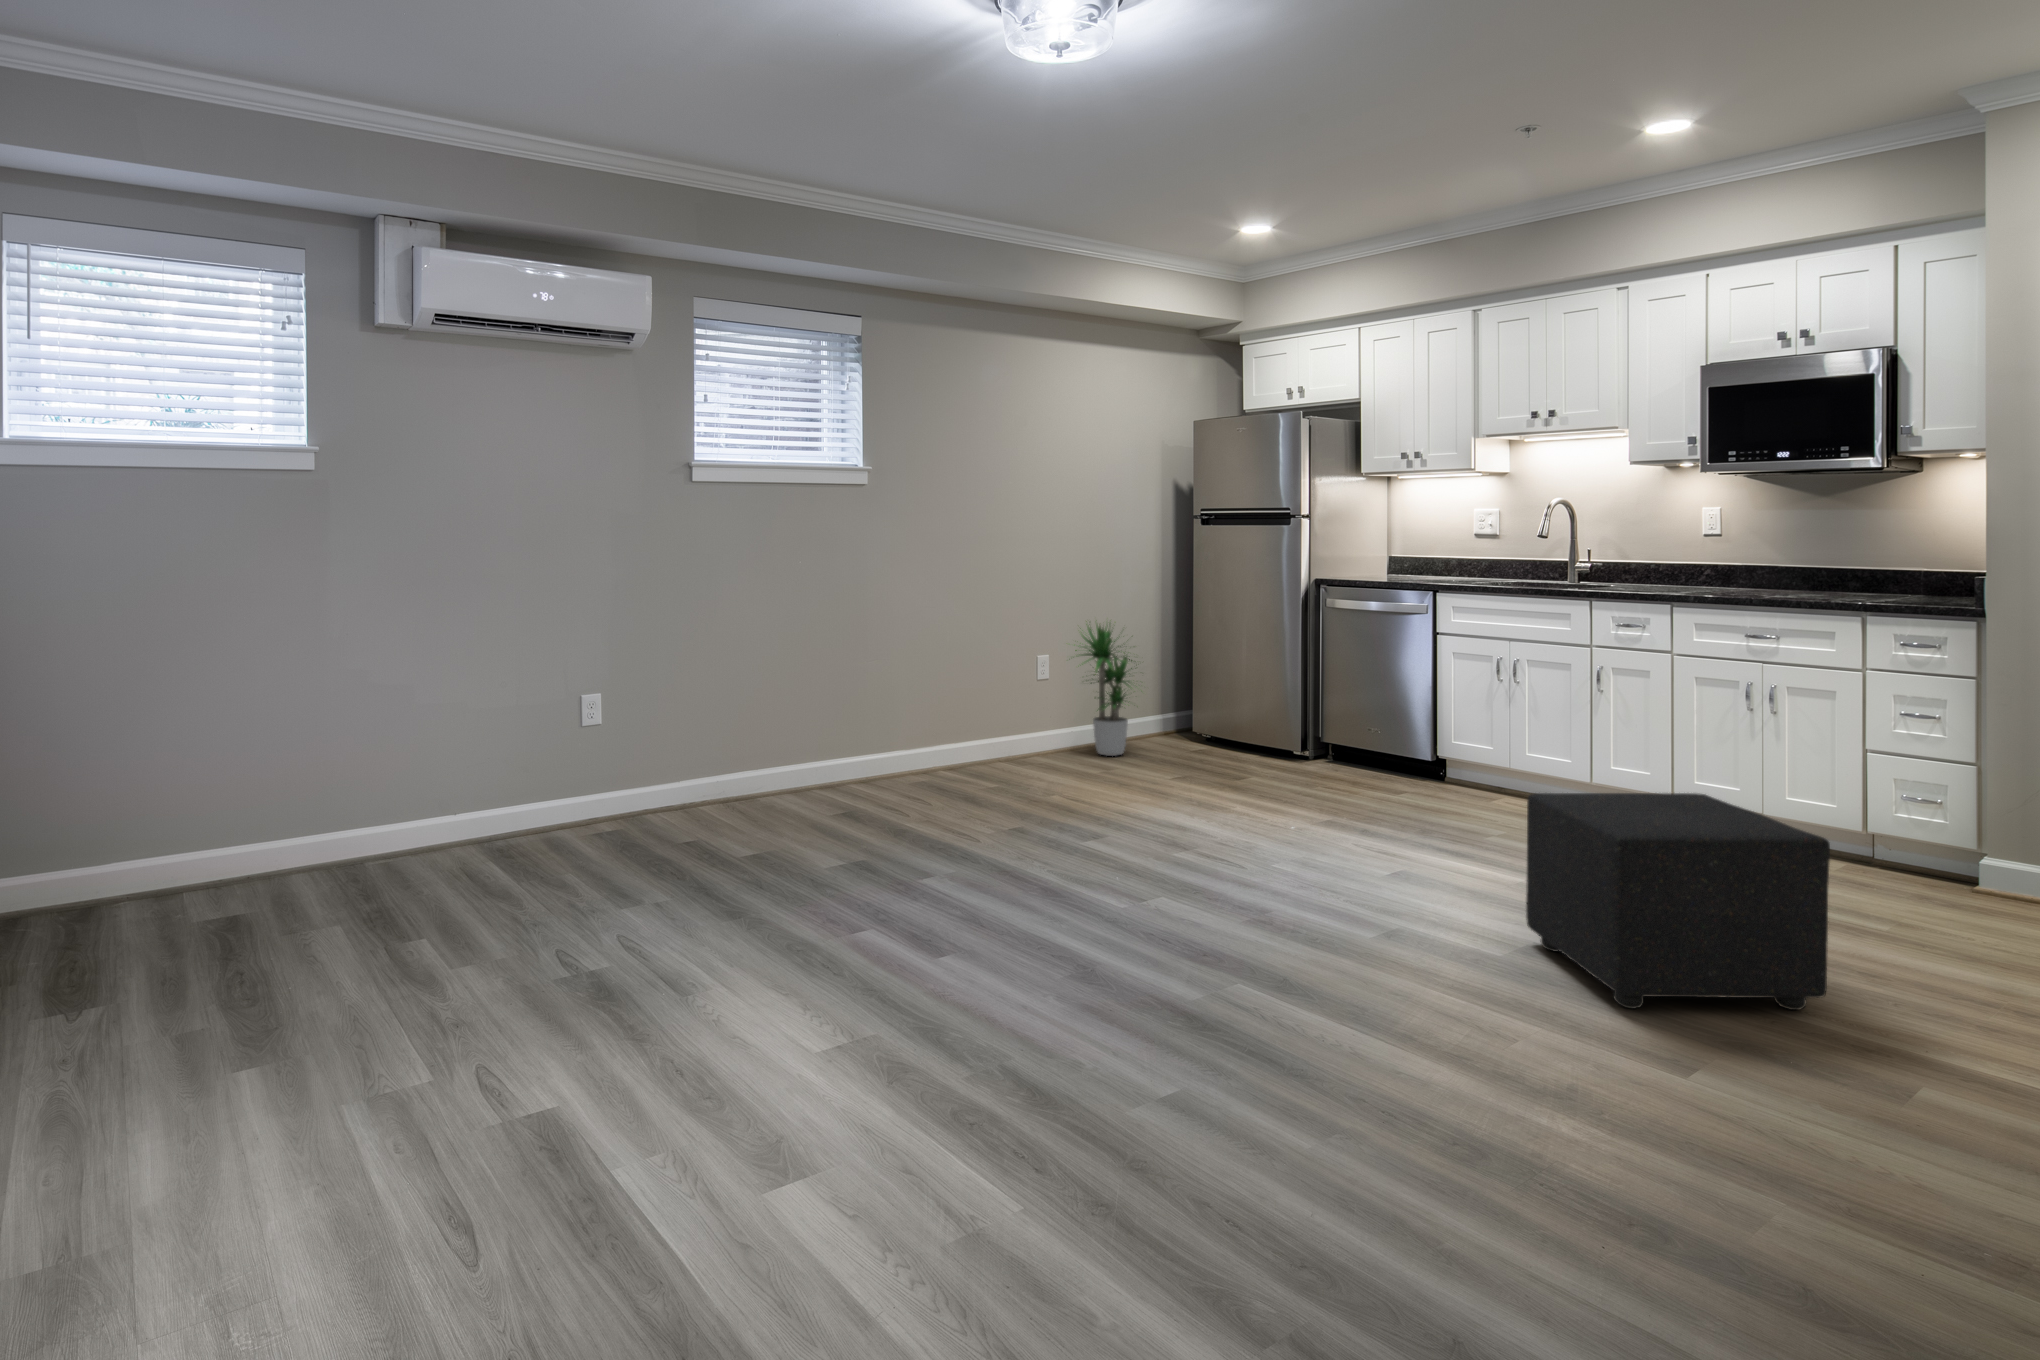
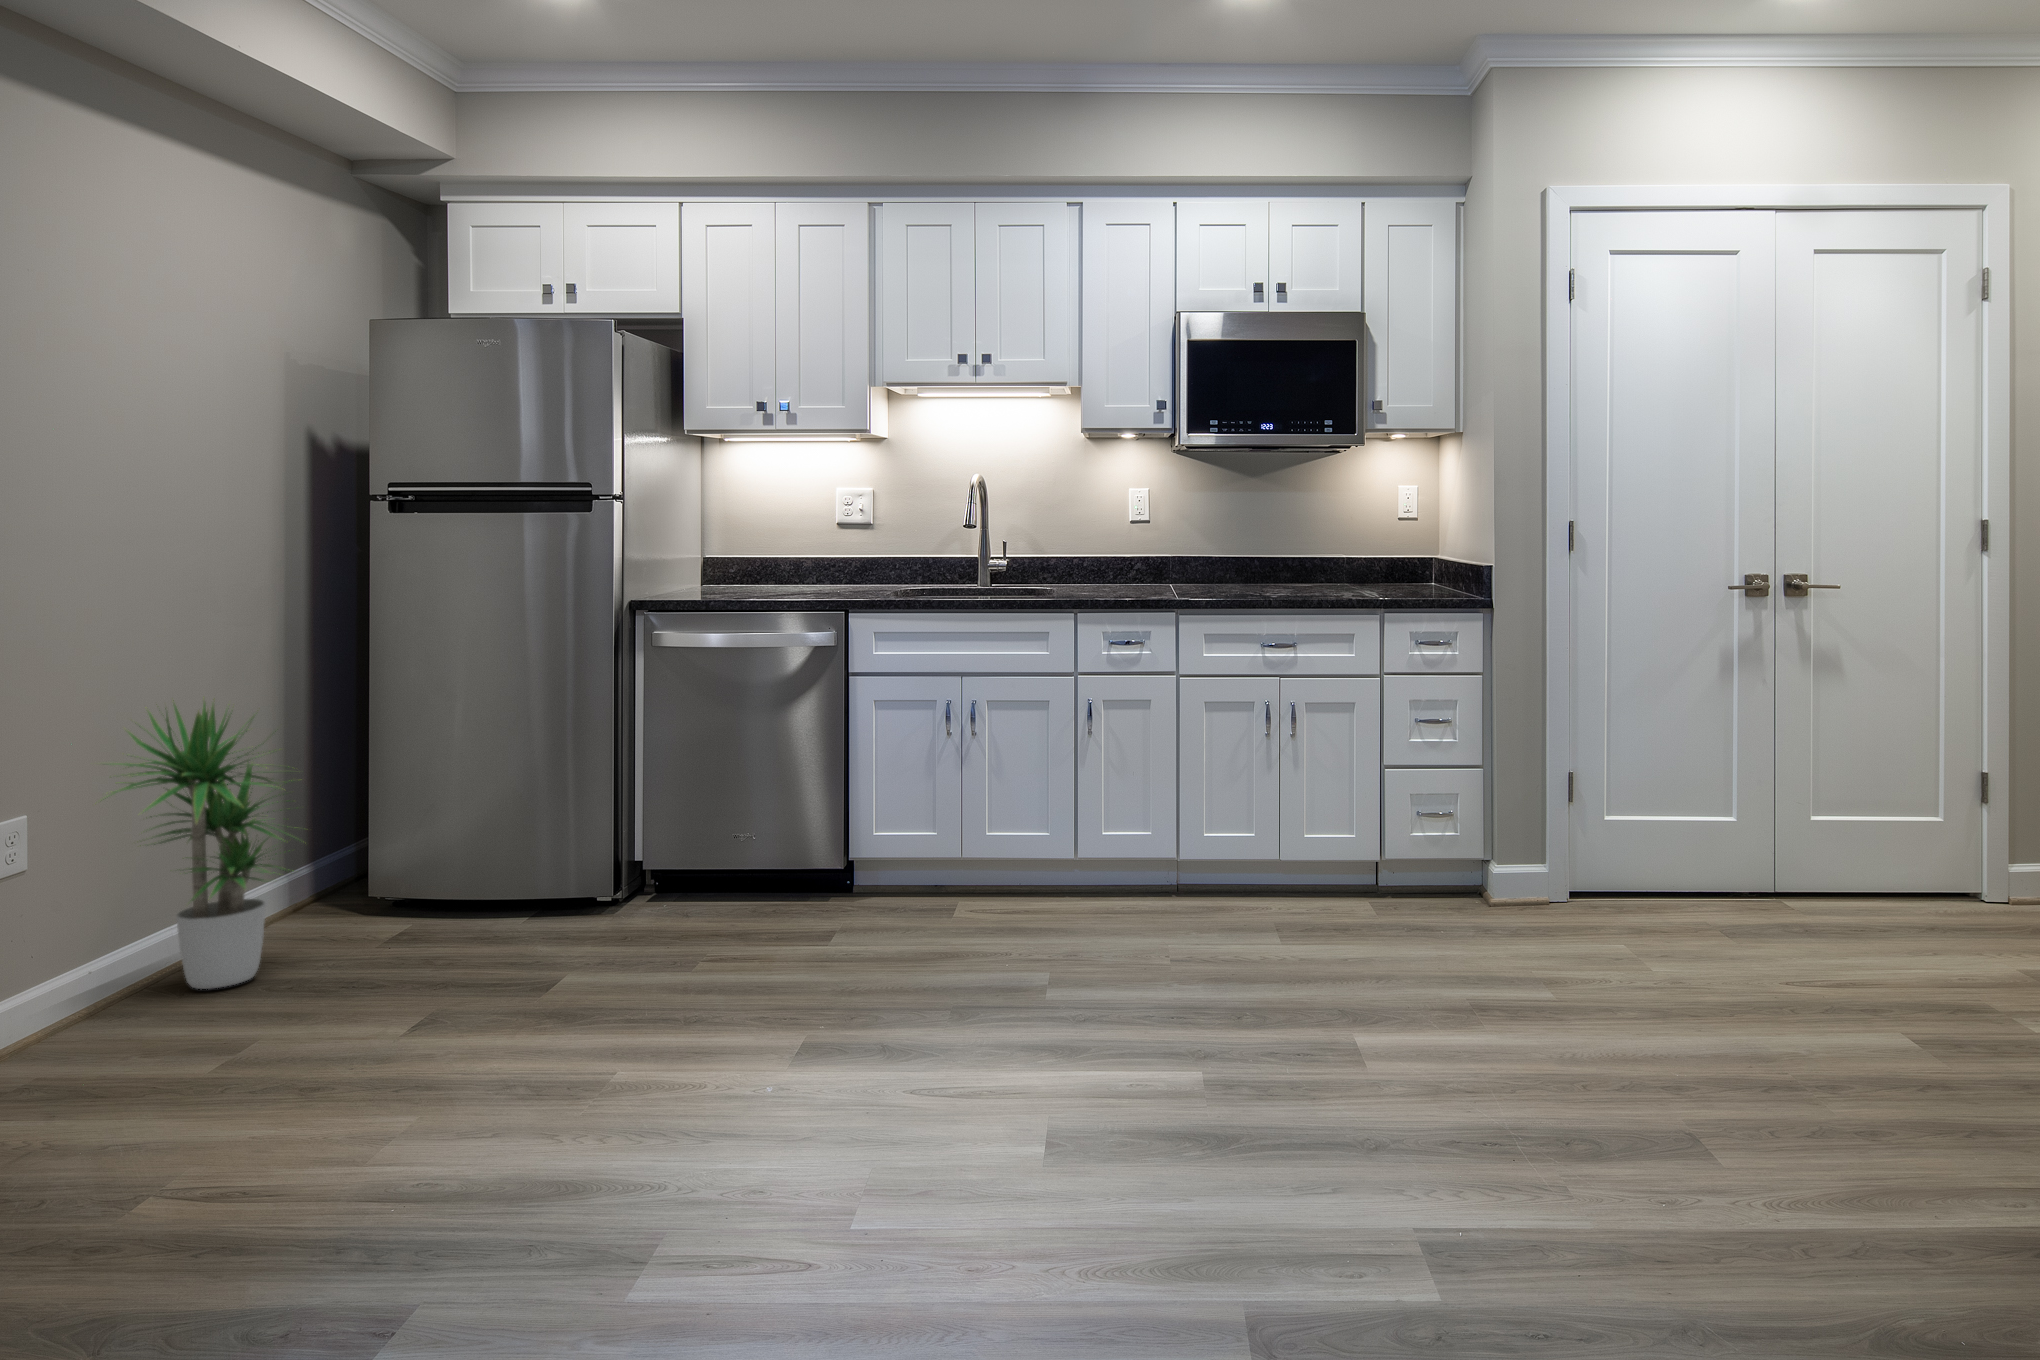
ottoman: present [1526,793,1830,1010] -> none [1355,868,1745,1253]

